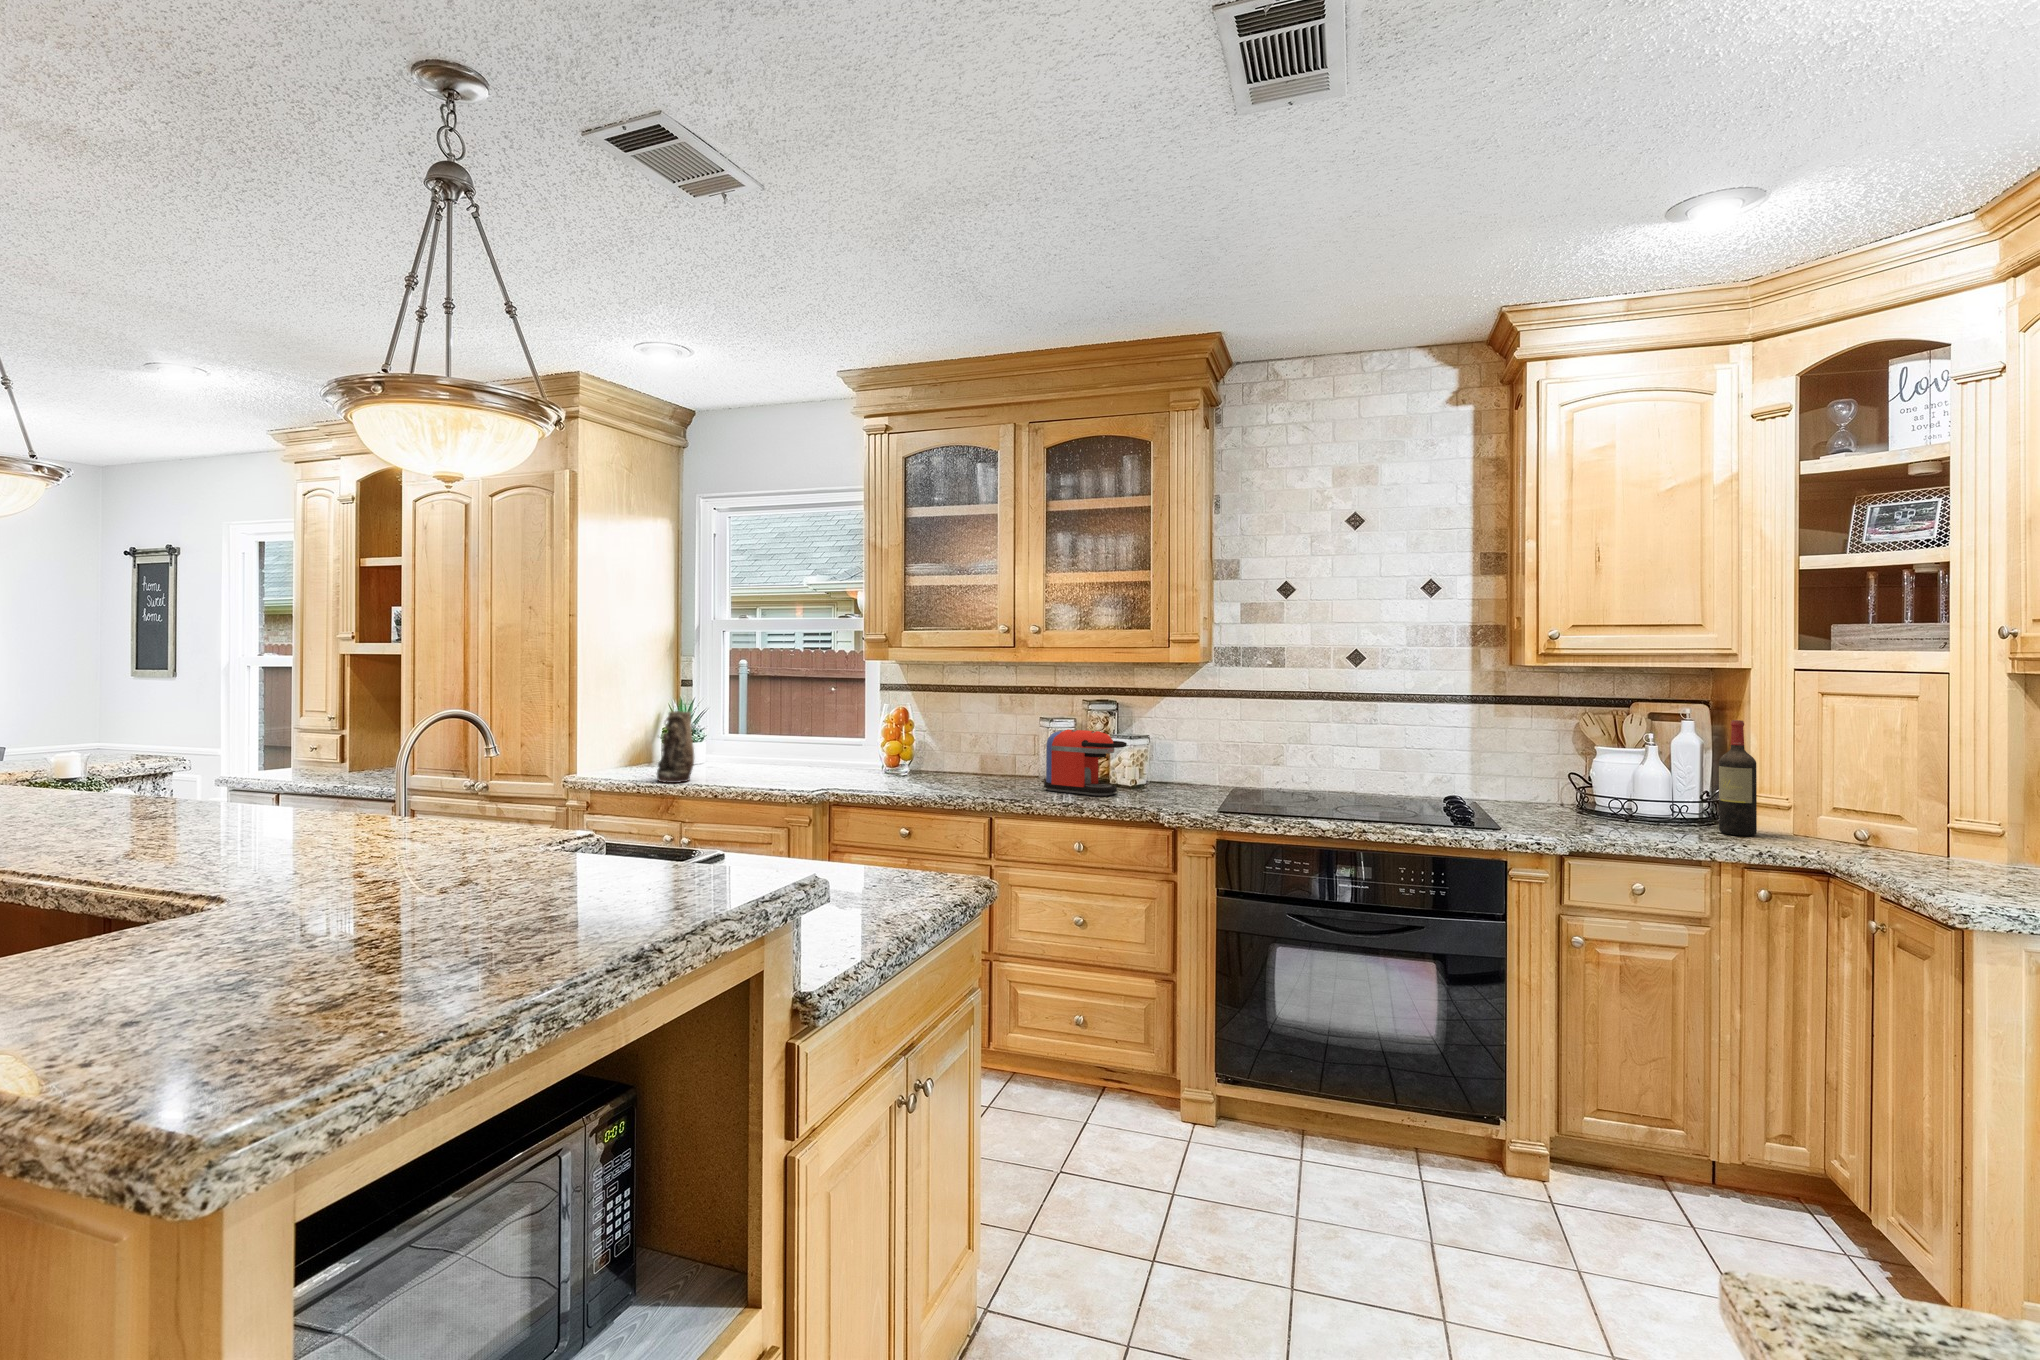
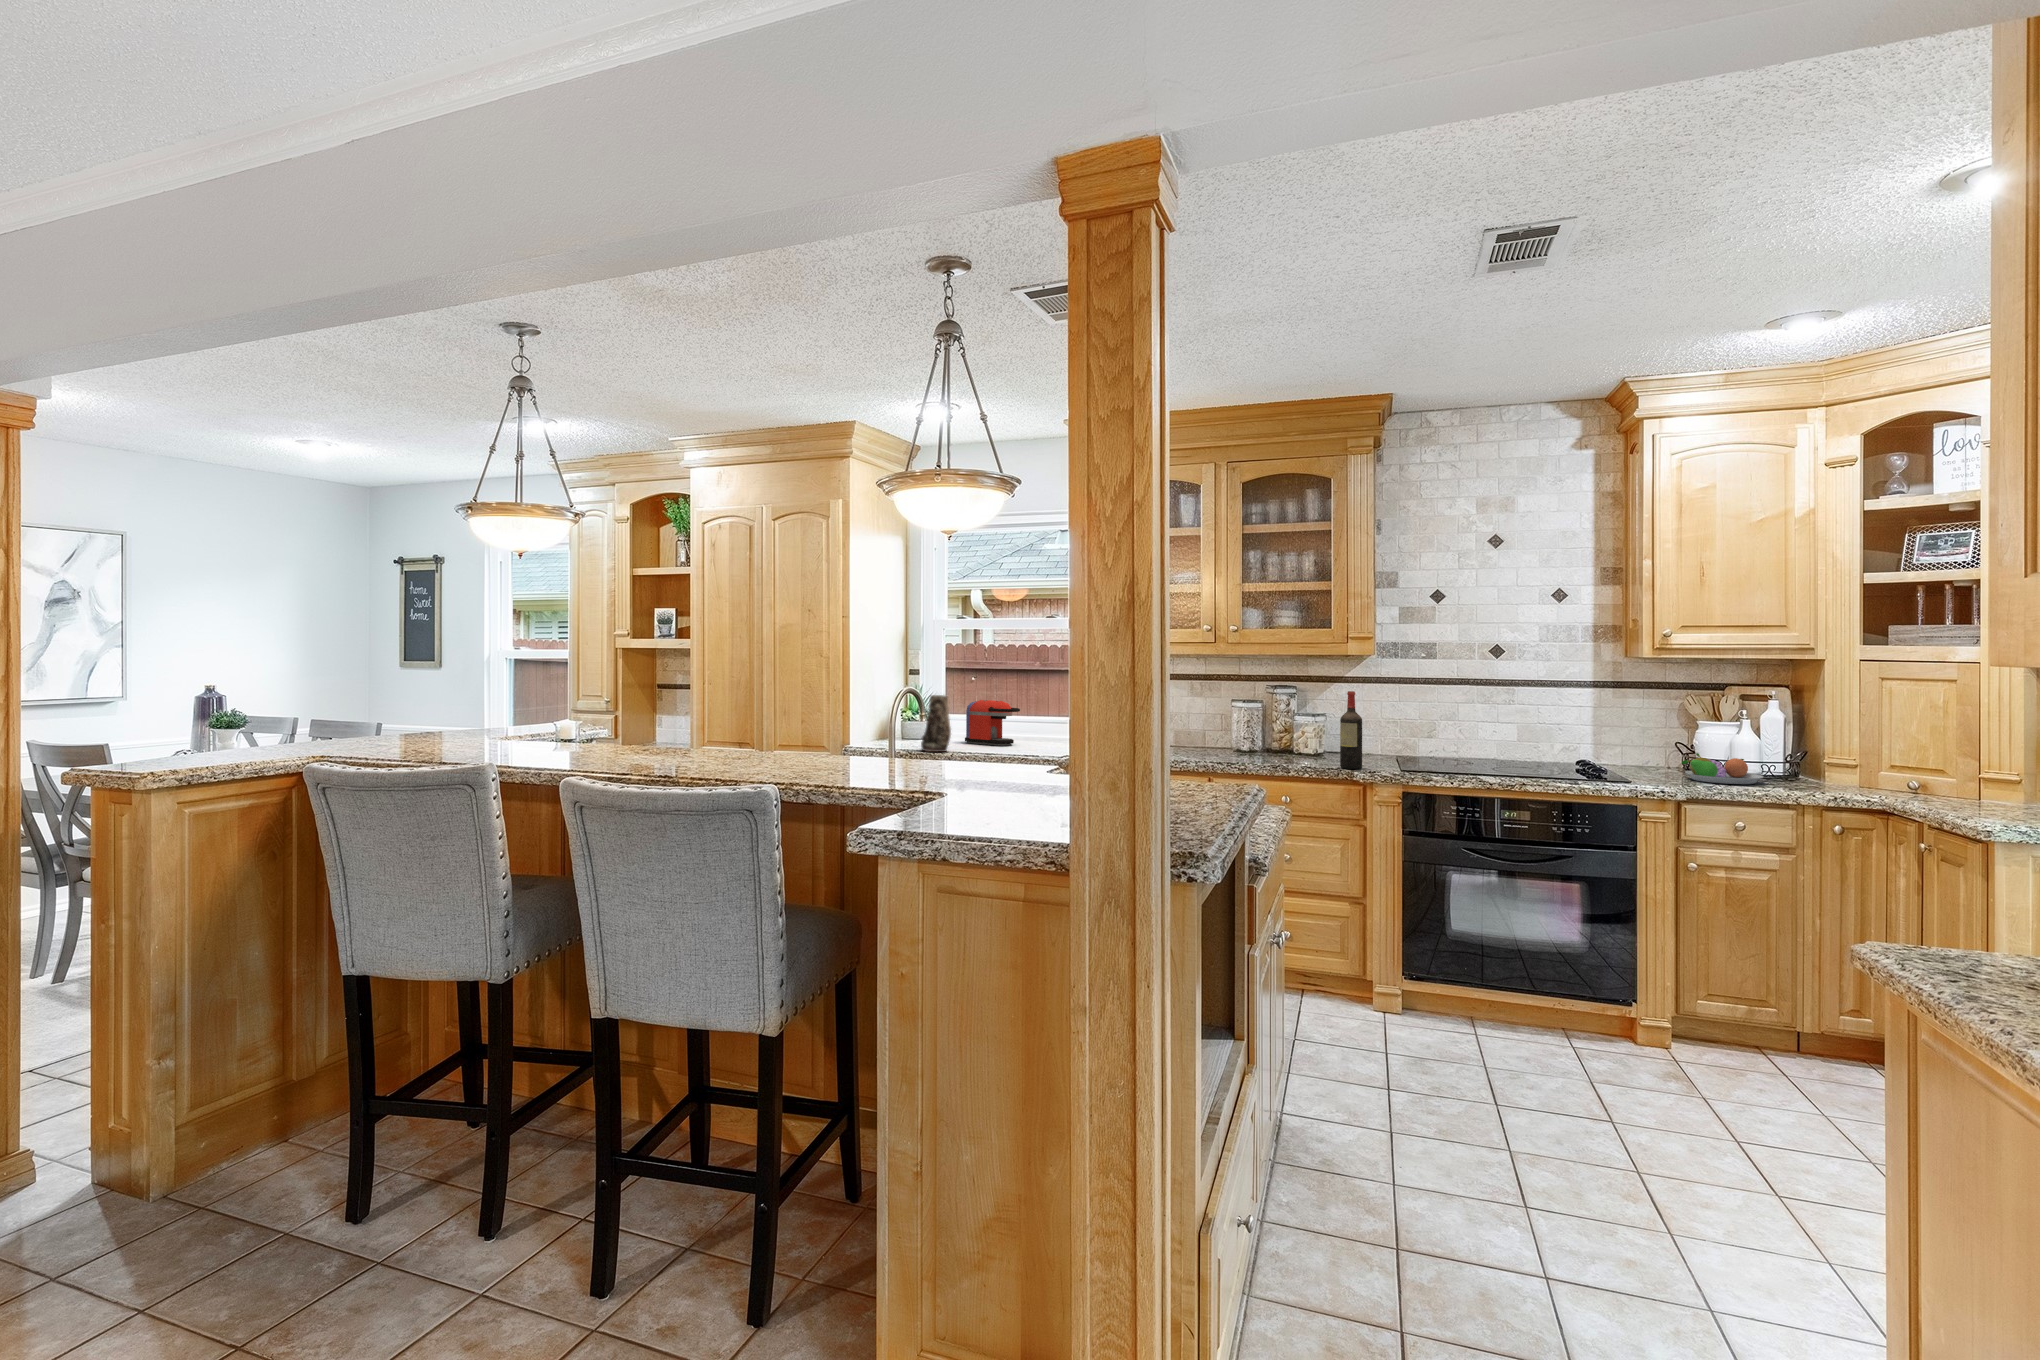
wine bottle: present [1719,720,1757,836] -> present [1340,691,1362,769]
coffee maker: present [1044,729,1127,796] -> present [965,700,1020,746]
fruit bowl: none [1568,790,1671,833] -> present [1682,753,1763,784]

